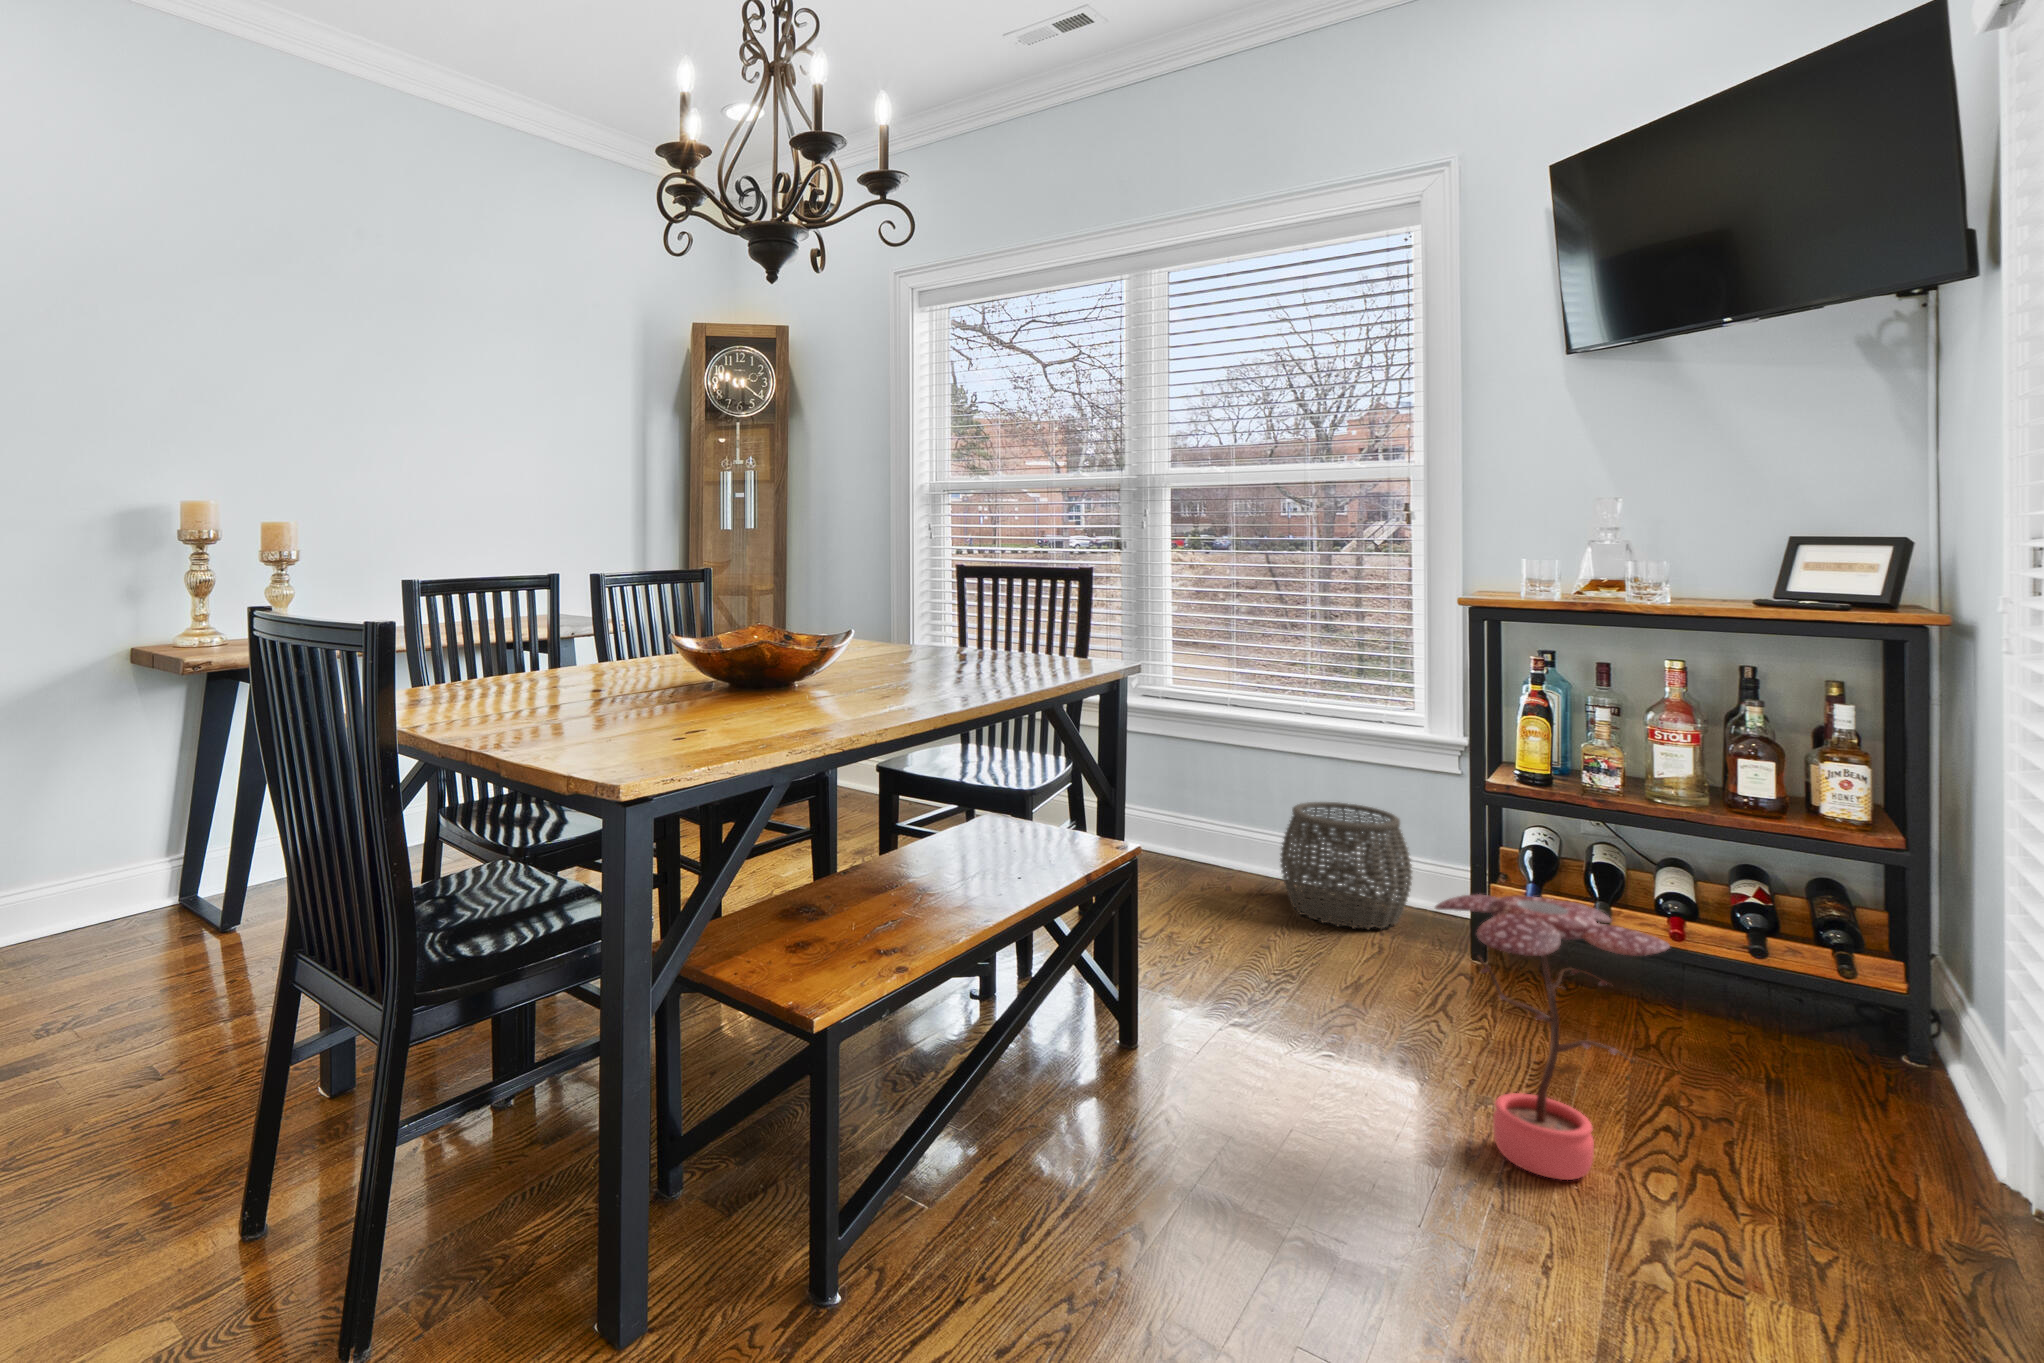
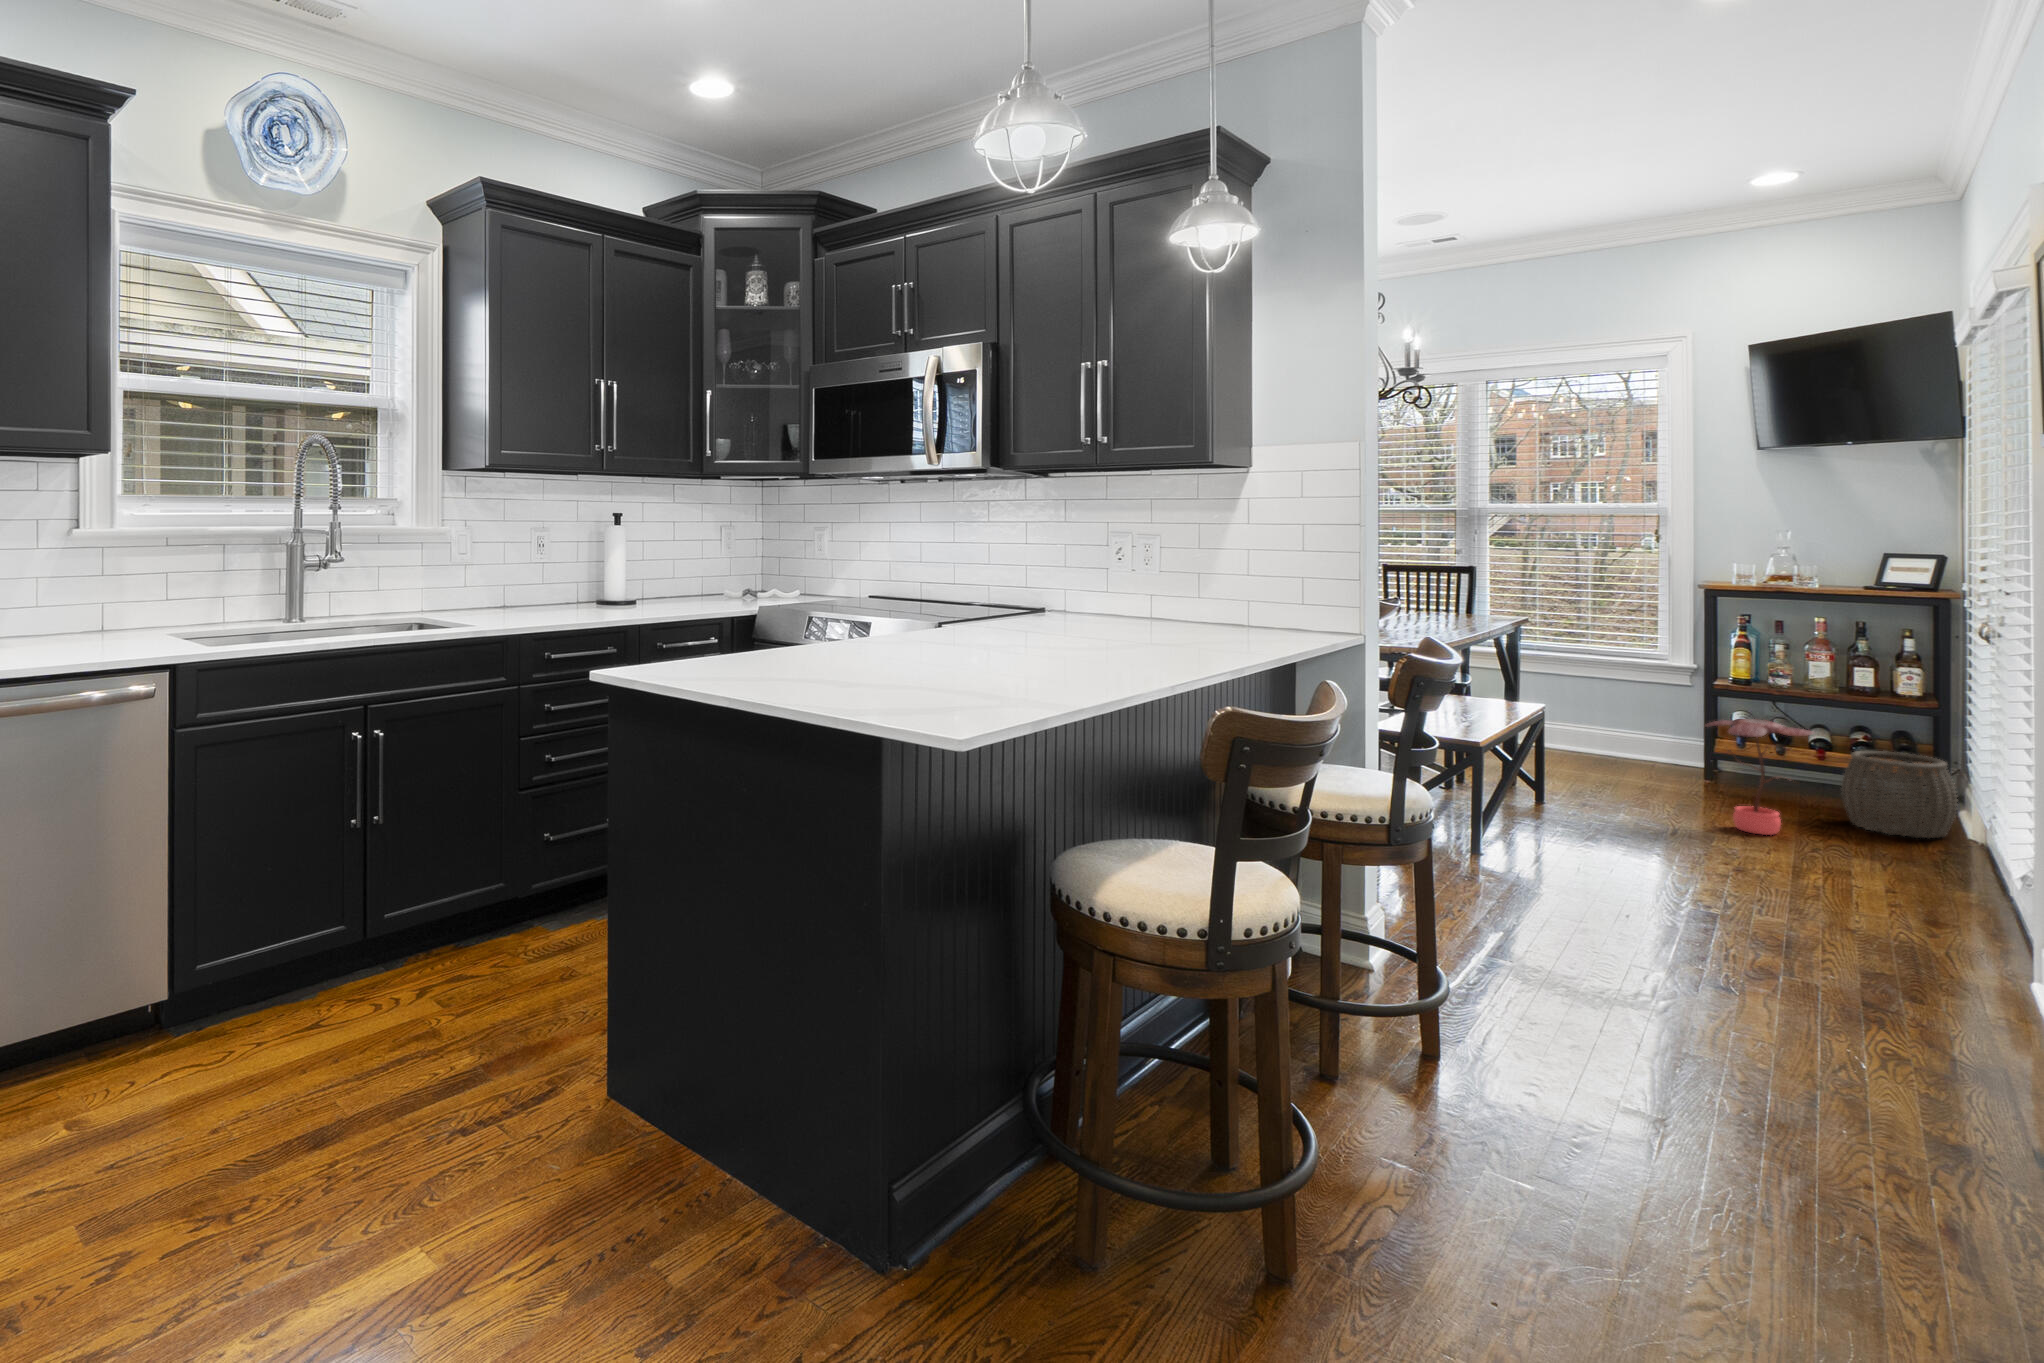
woven basket: present [1280,802,1412,929] -> present [1841,751,1958,838]

